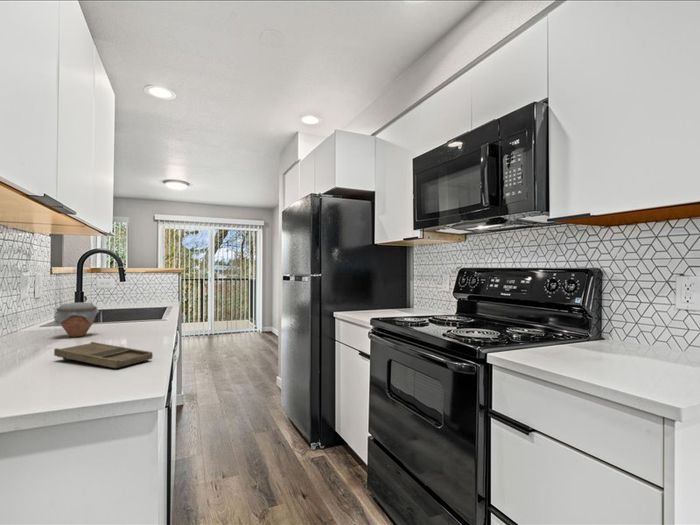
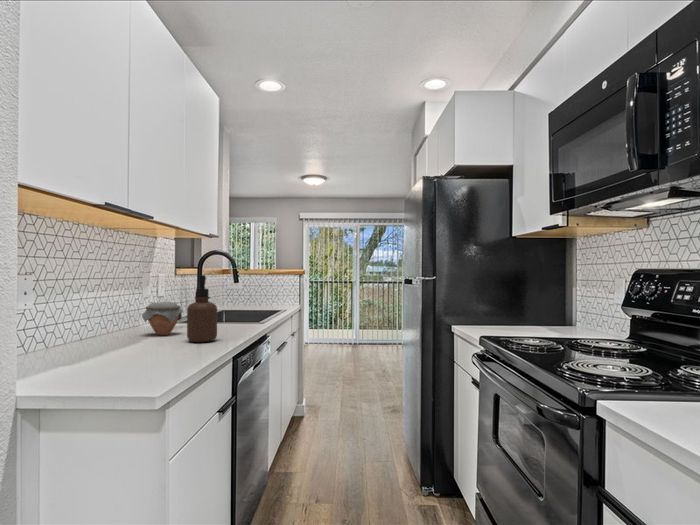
soap dispenser: none [119,275,150,340] -> present [187,275,217,342]
tray: present [54,342,153,368] -> none [104,342,175,372]

